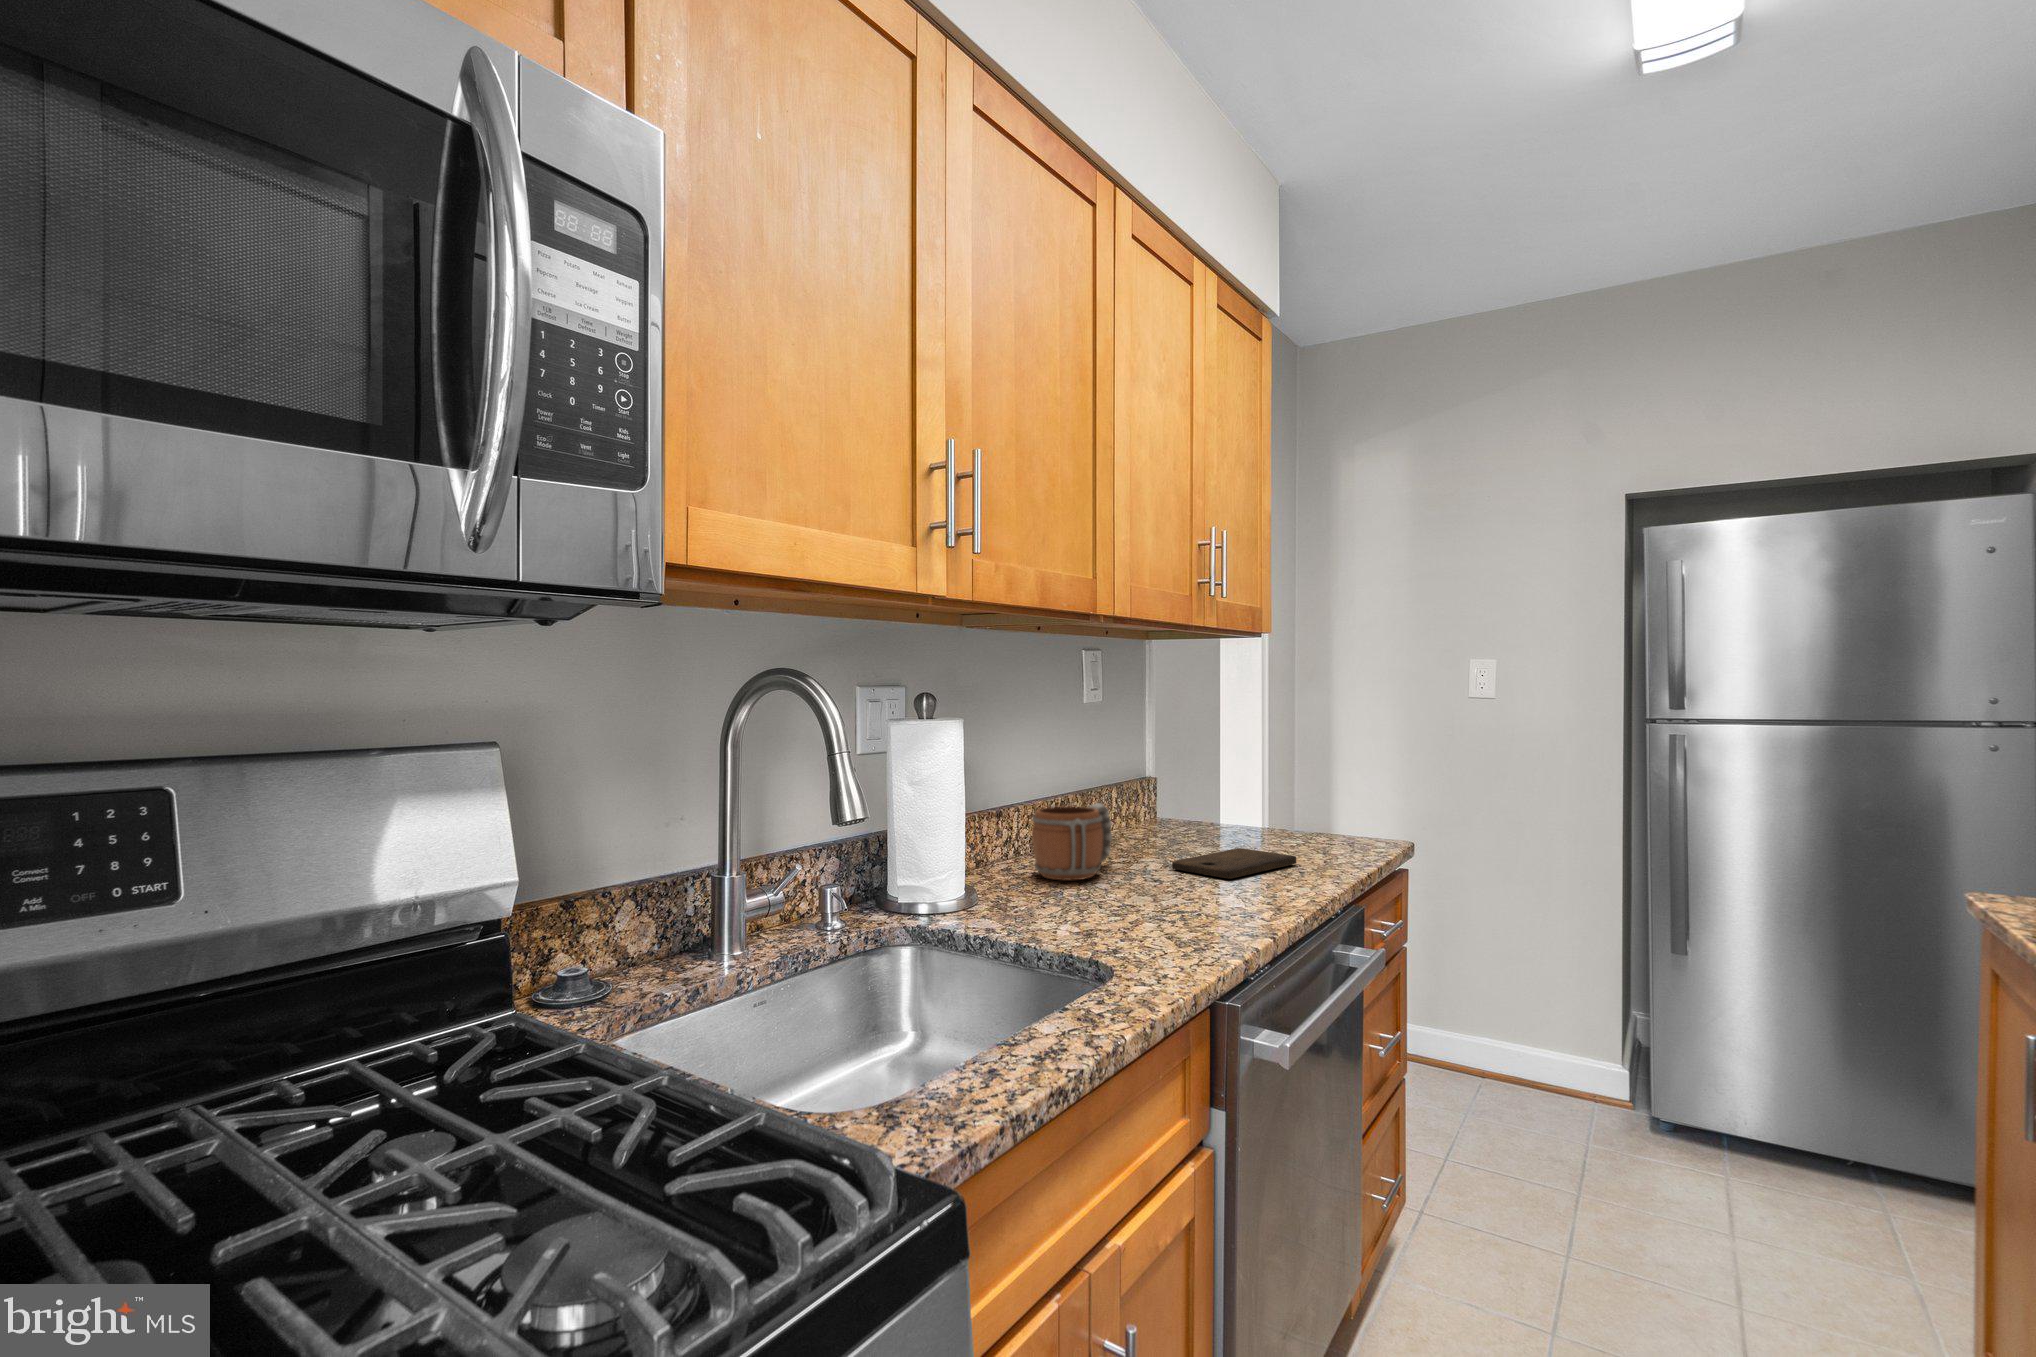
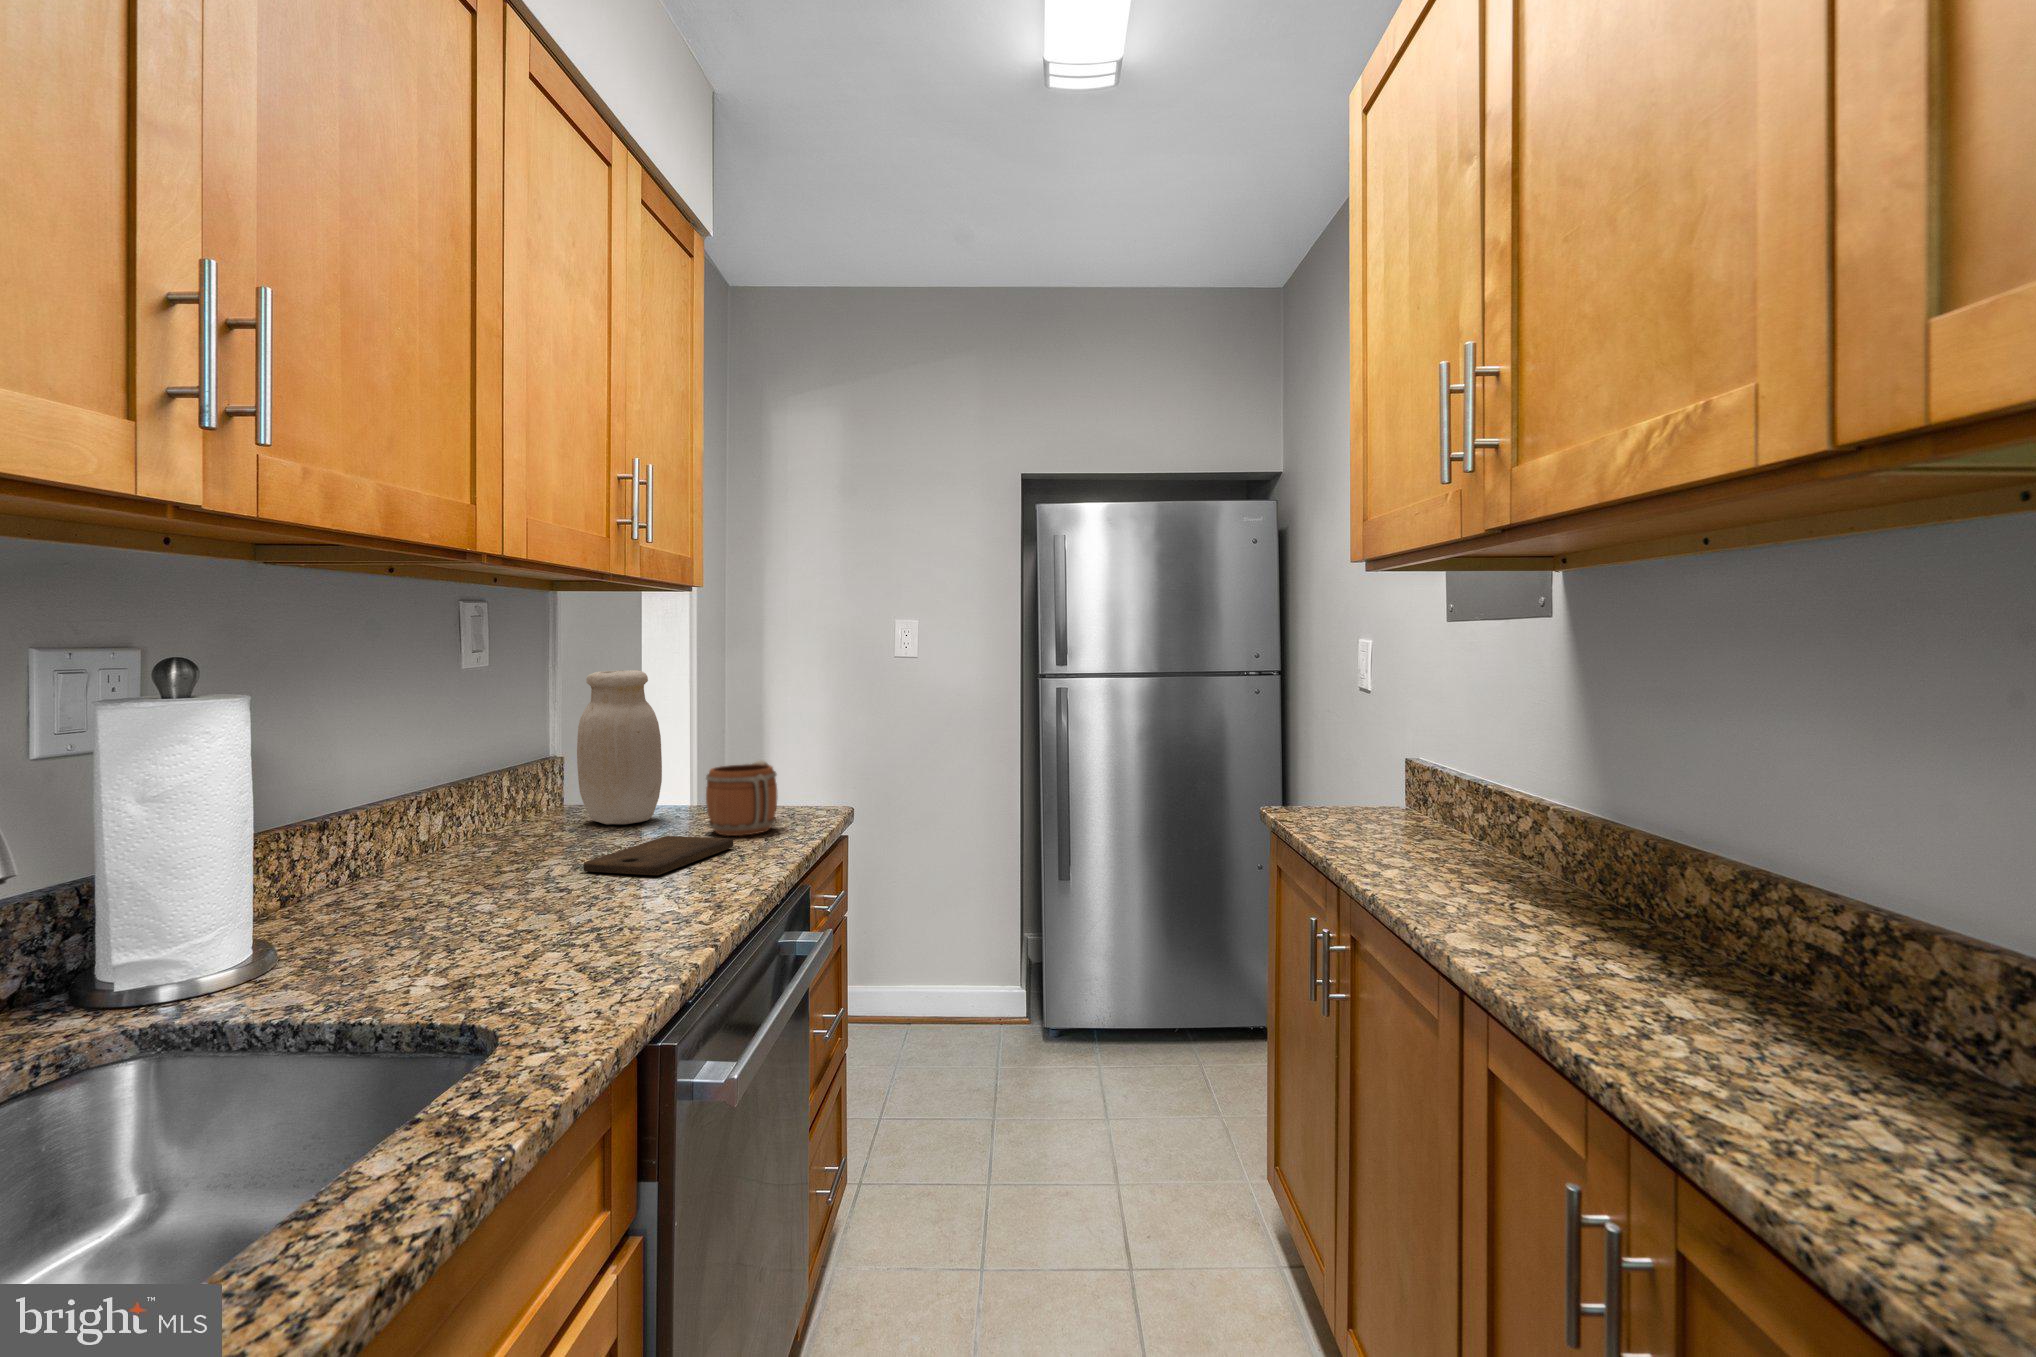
jar: none [1168,703,1237,836] -> present [577,670,662,824]
mug: present [1032,803,1112,880] -> present [706,760,778,836]

